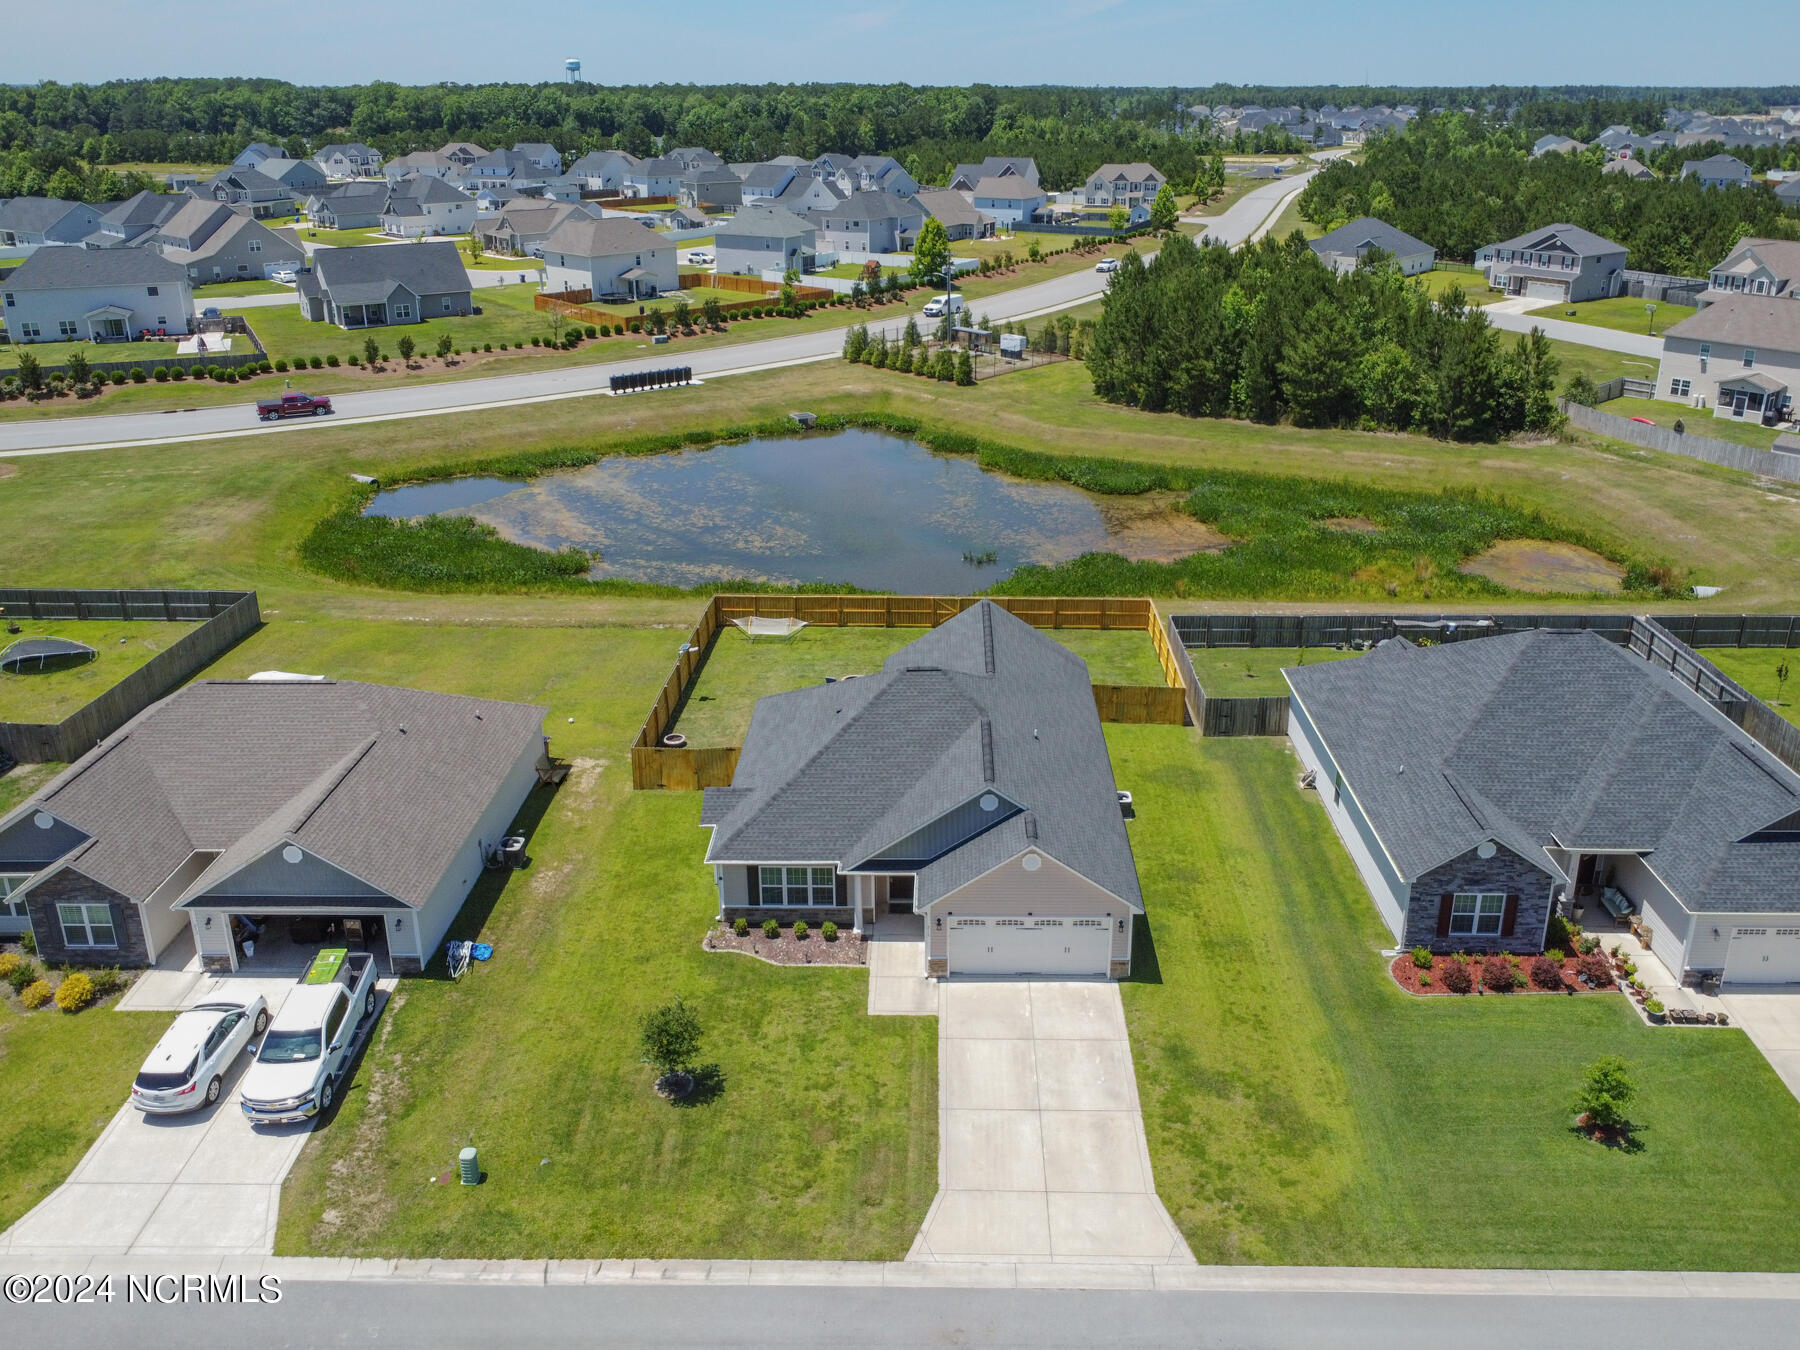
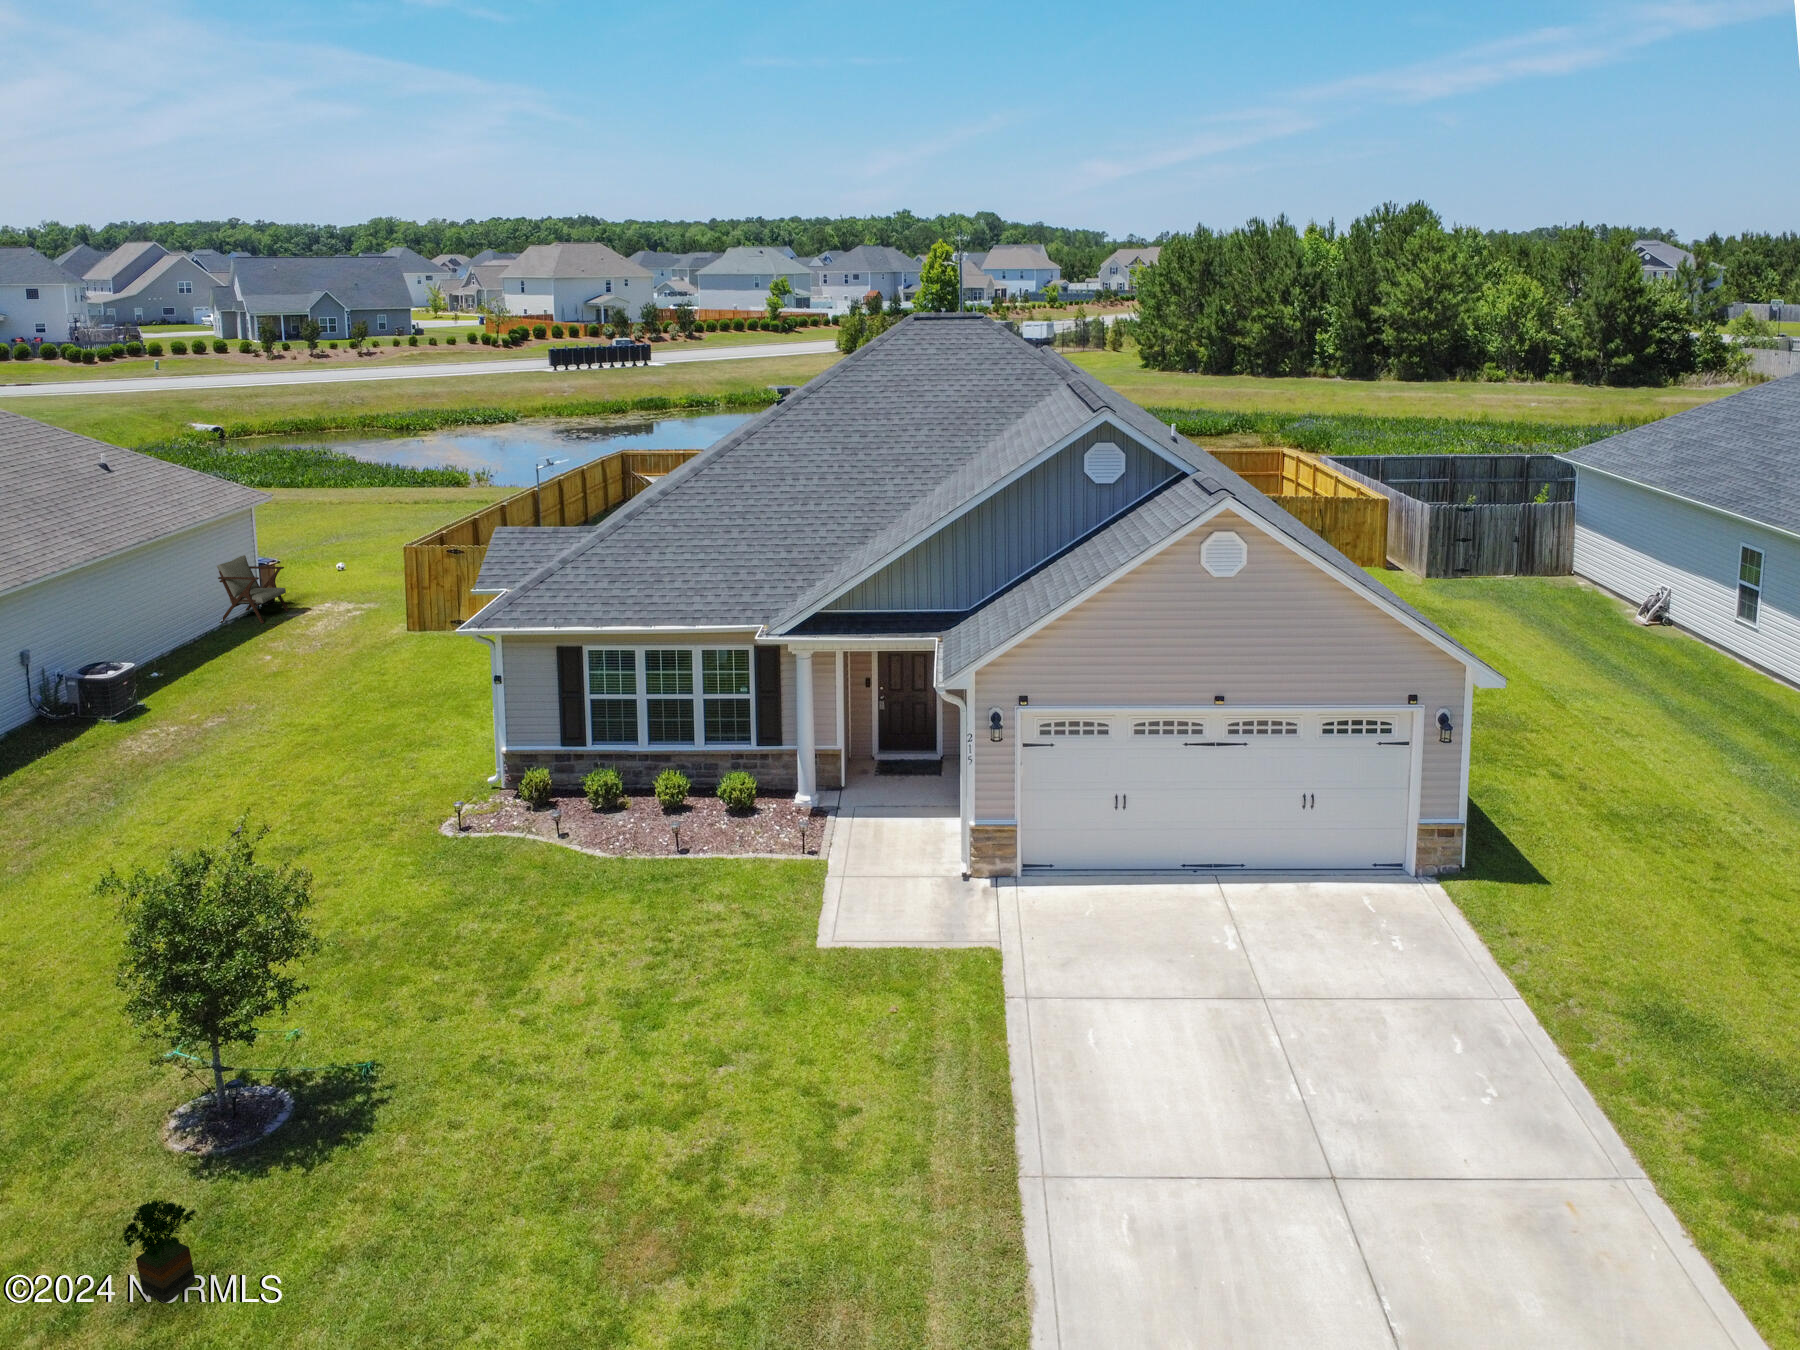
potted tree: none [675,1116,693,1146] -> present [123,1200,197,1303]

